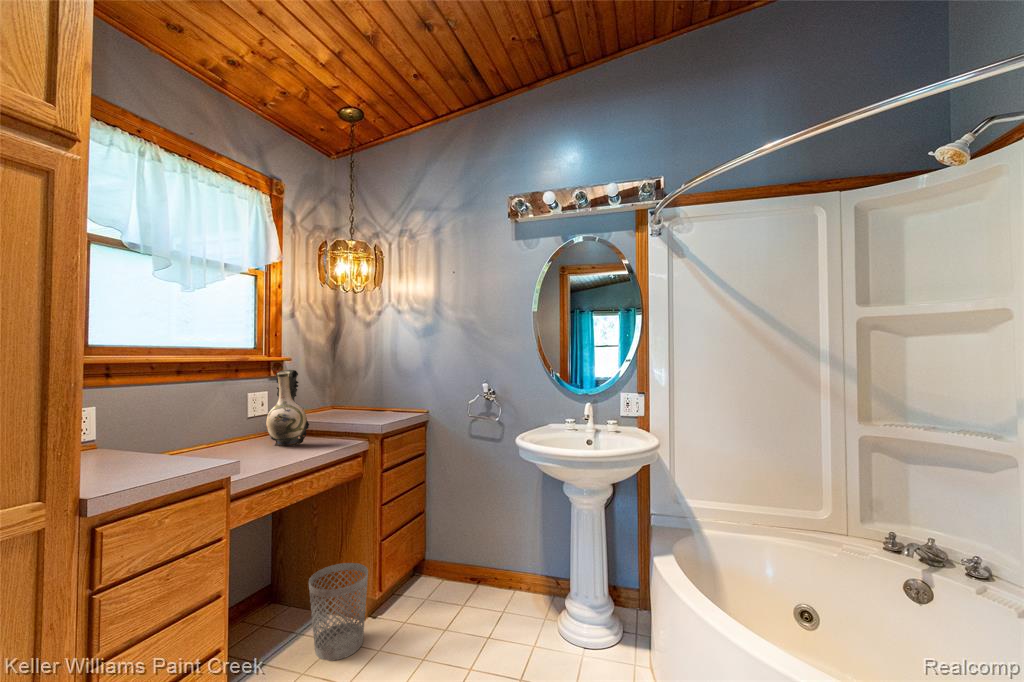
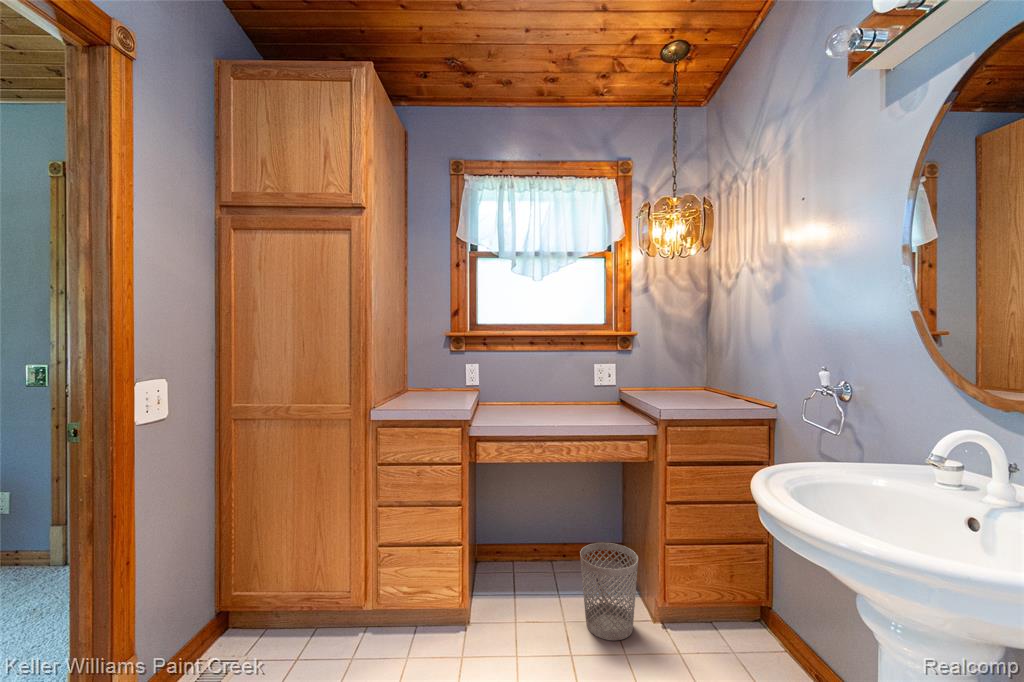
decorative vase: present [266,370,309,446] -> none [580,344,612,416]

